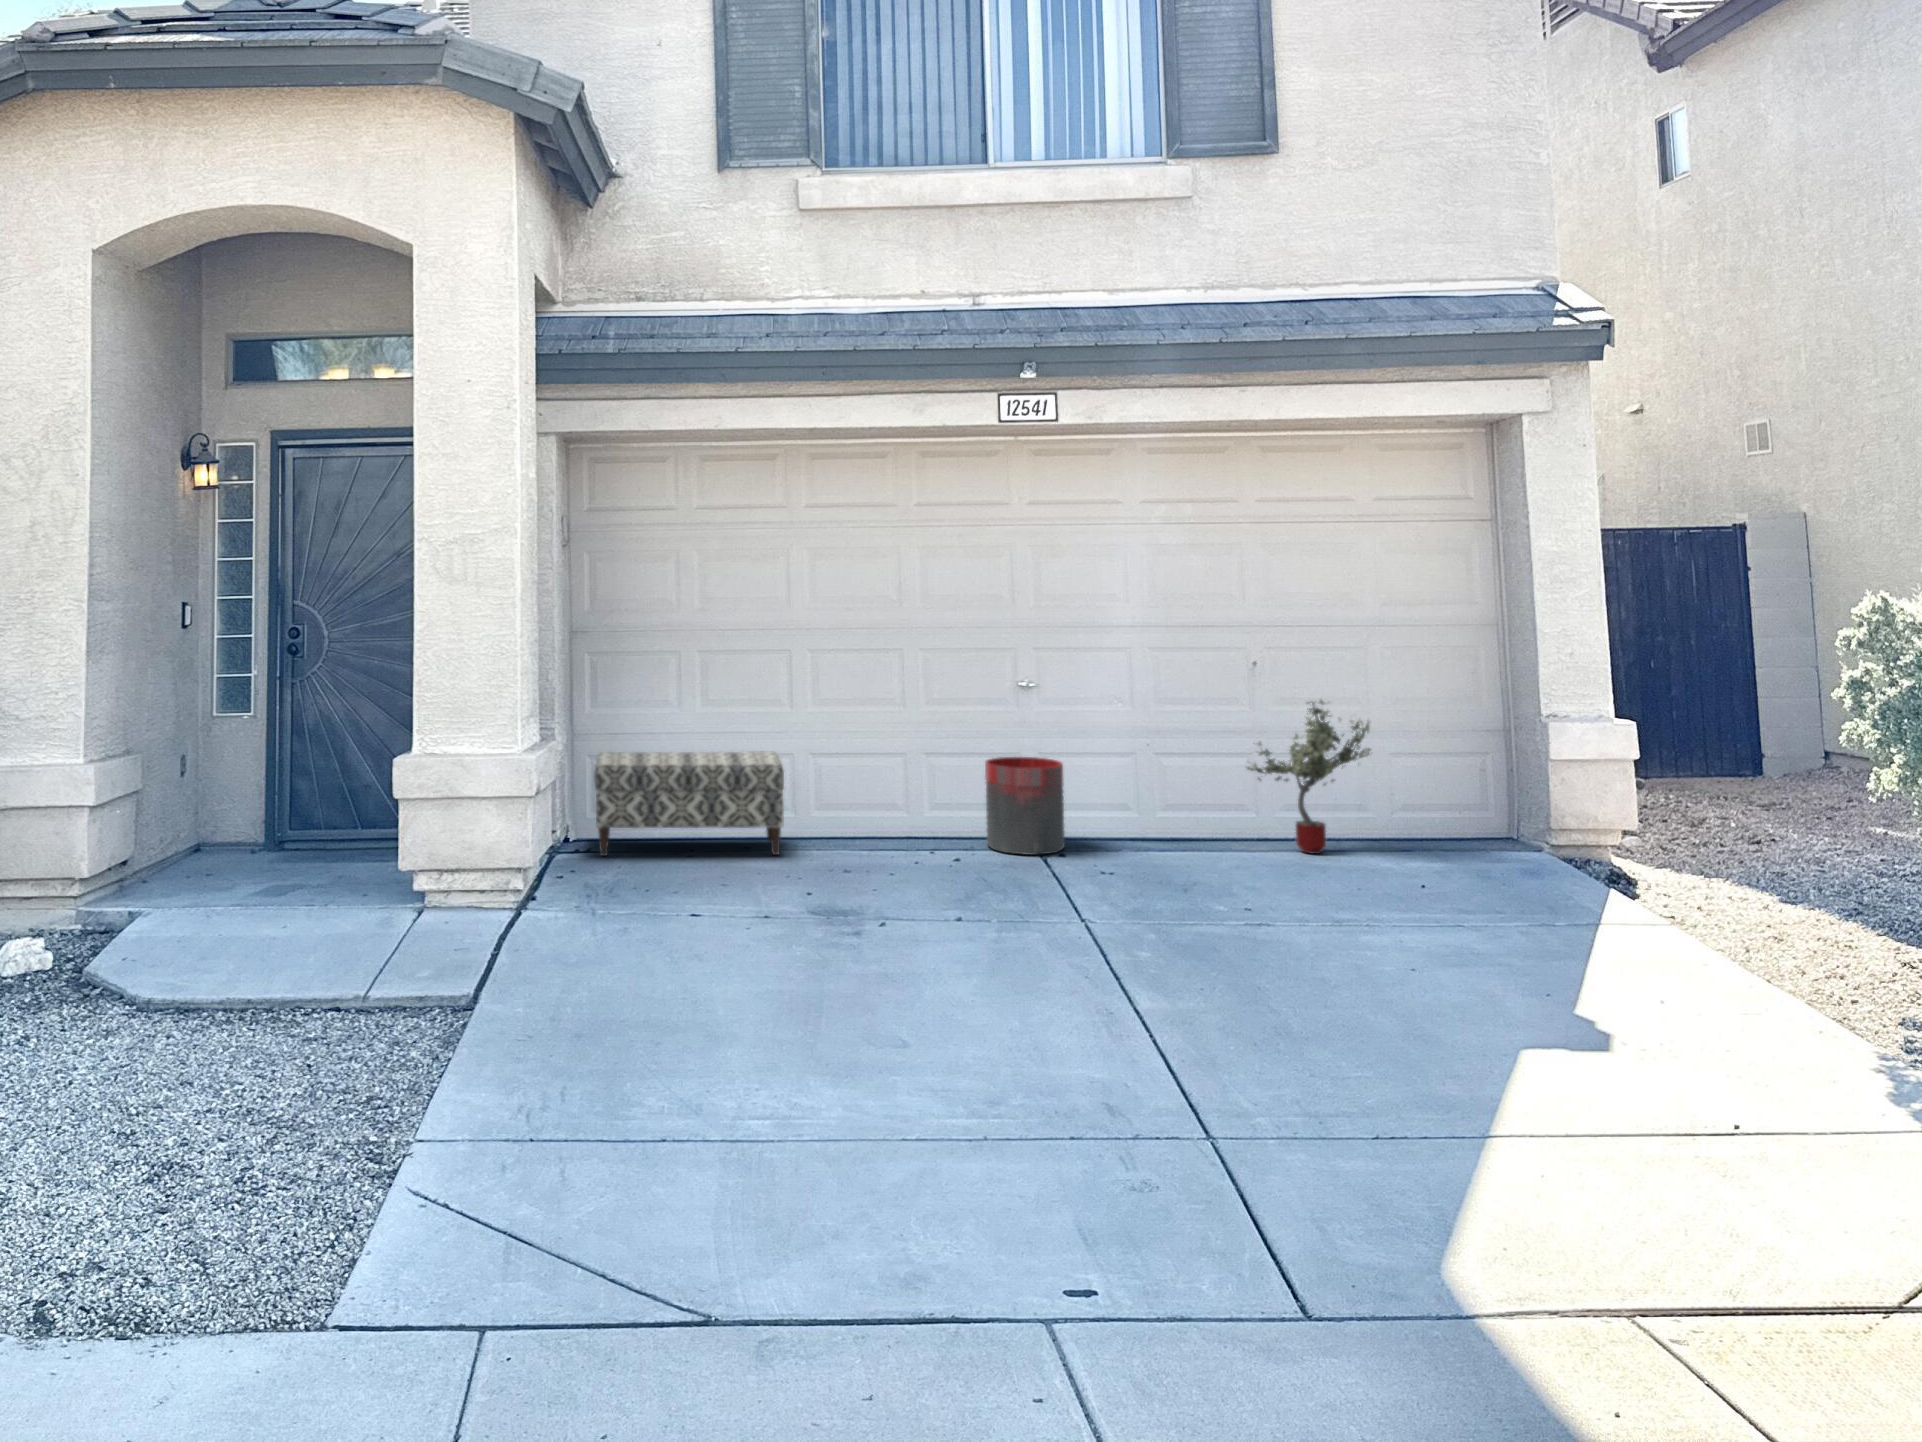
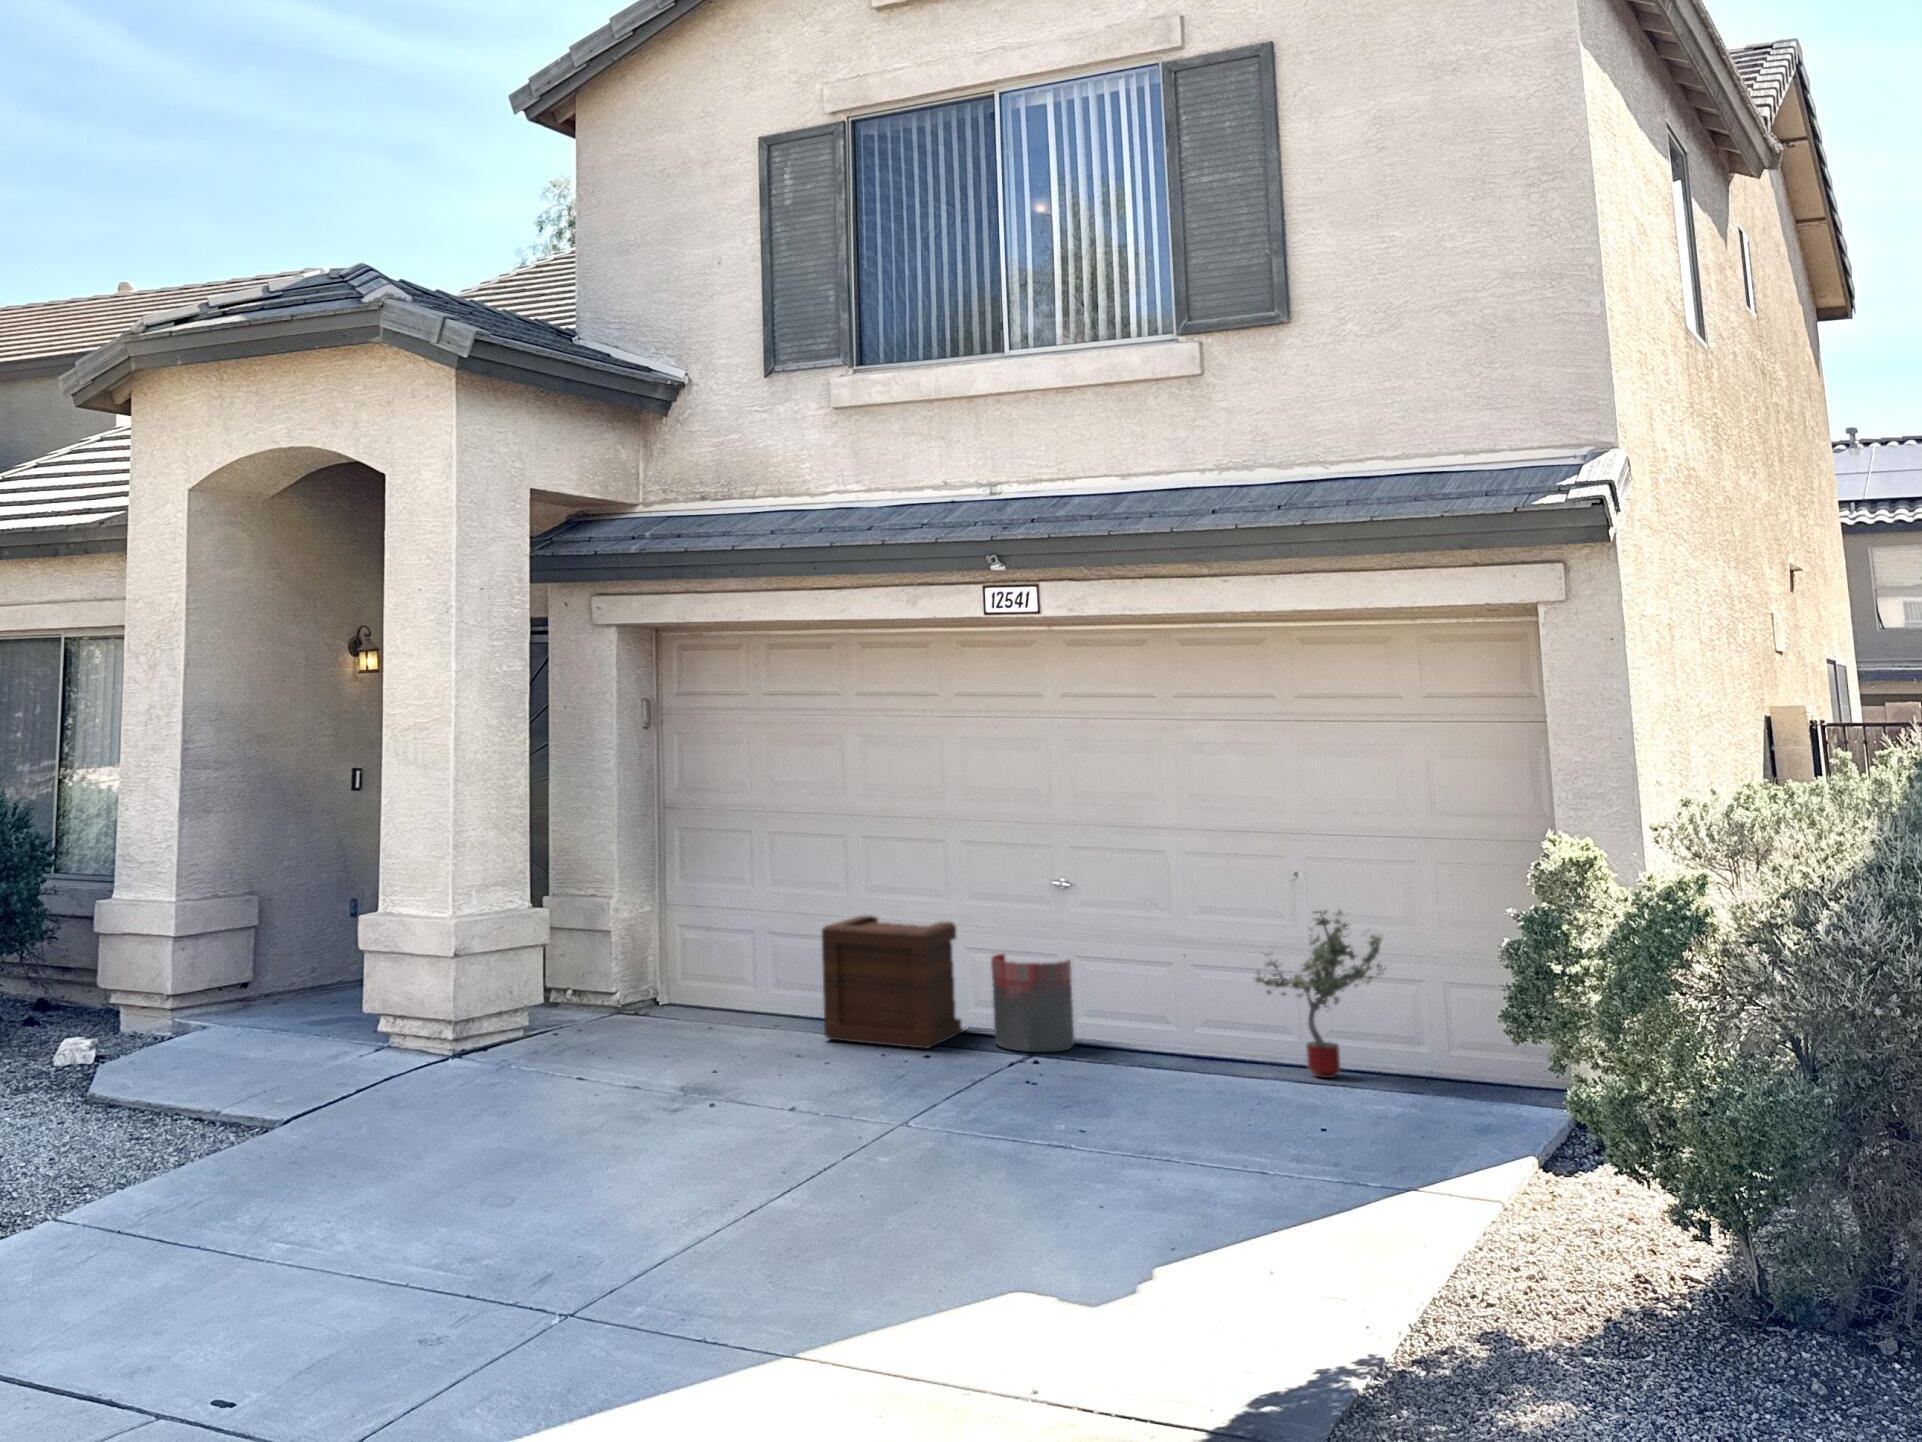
wooden crate: none [827,729,951,861] -> present [822,916,965,1049]
bench: present [594,752,784,856] -> none [630,924,821,1030]

